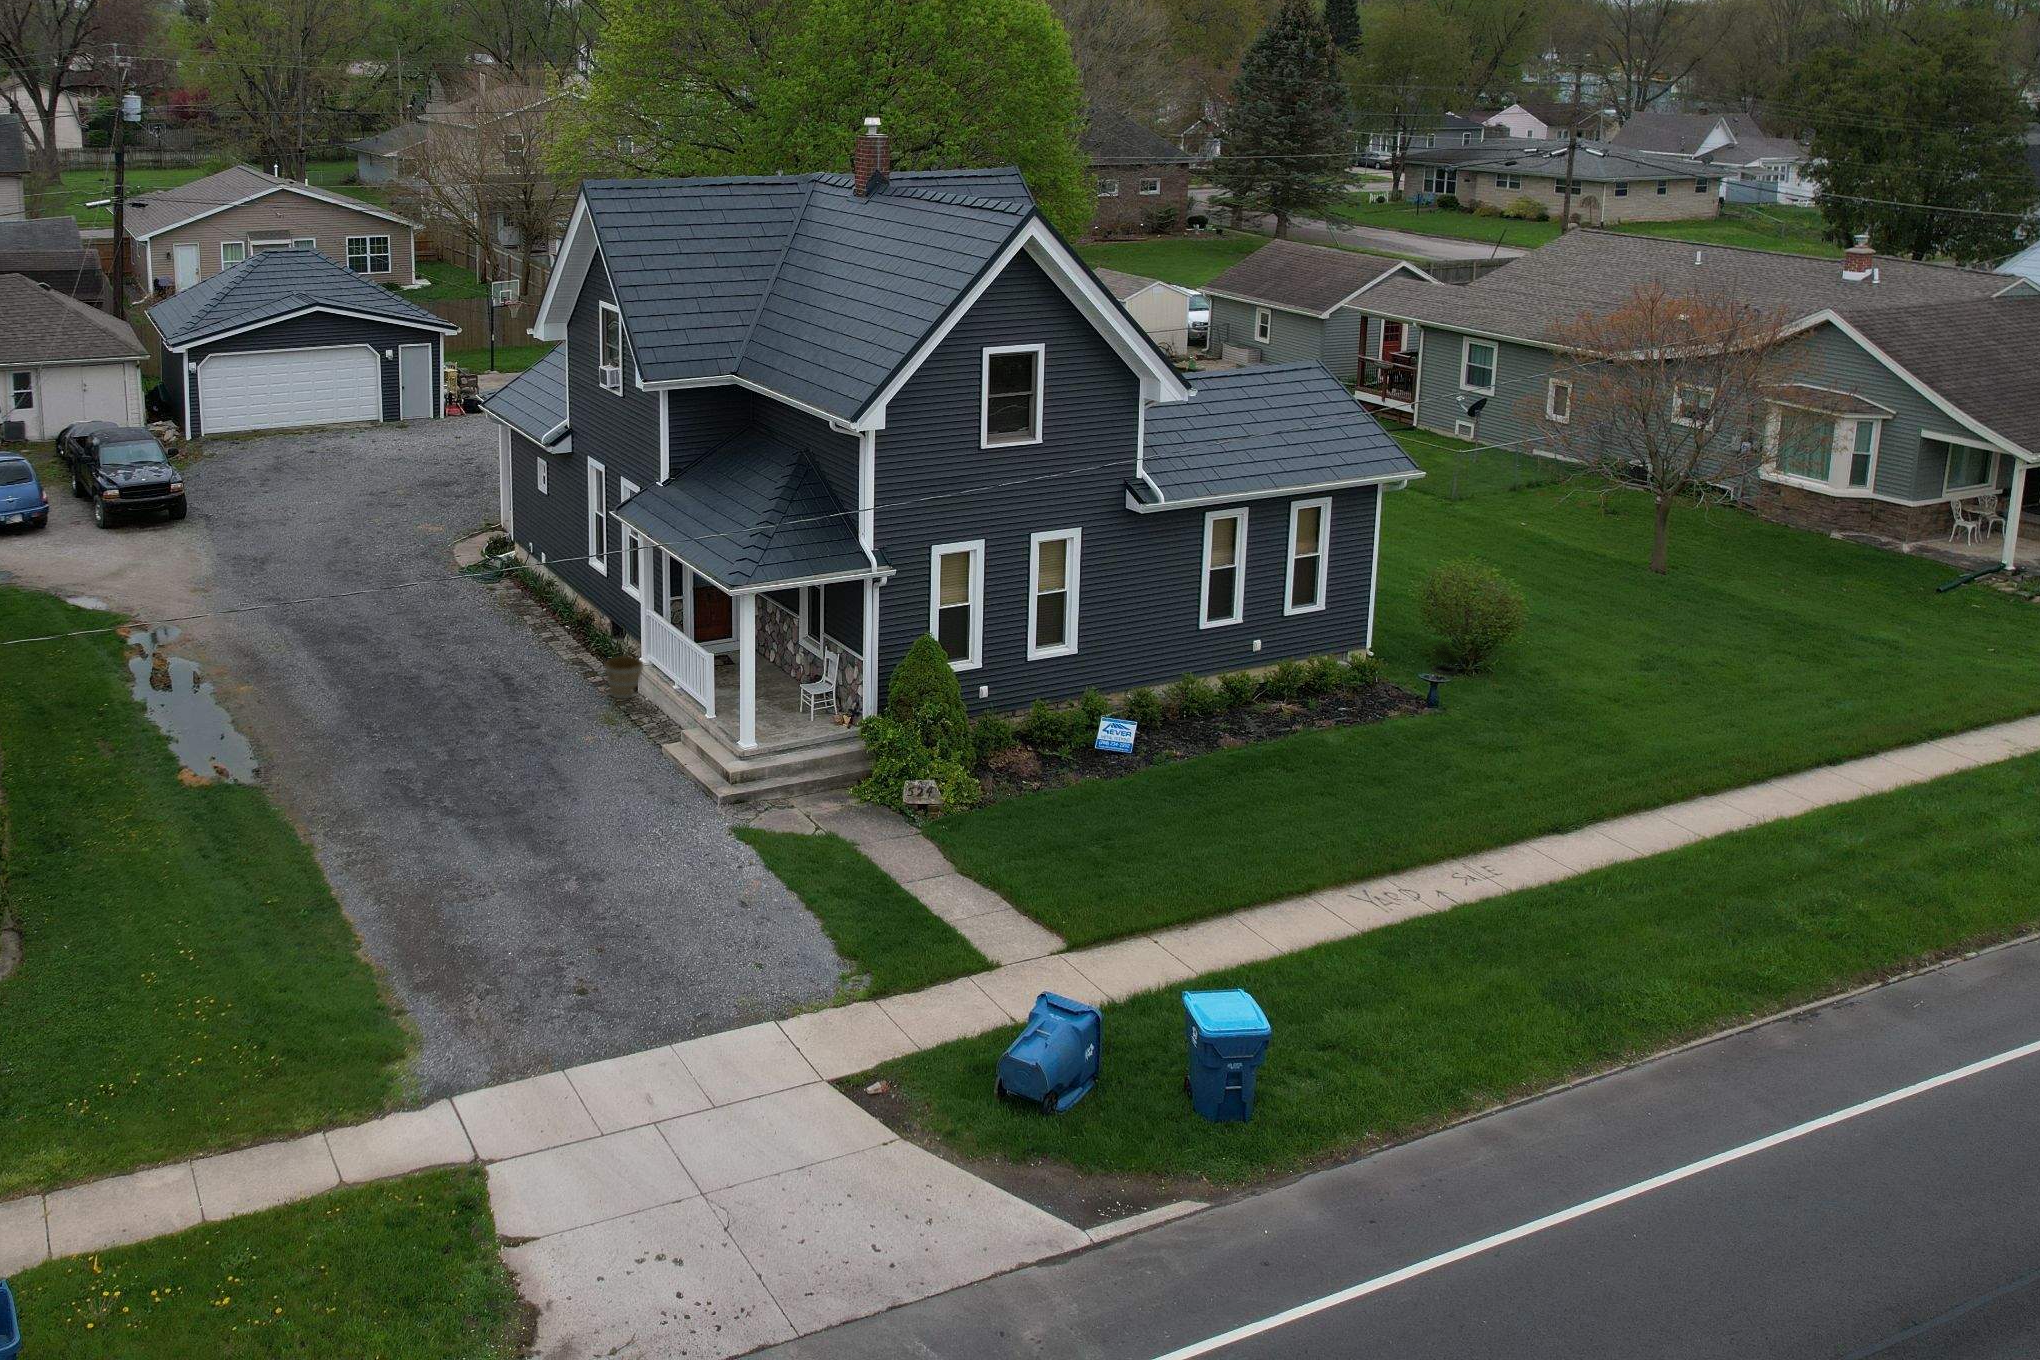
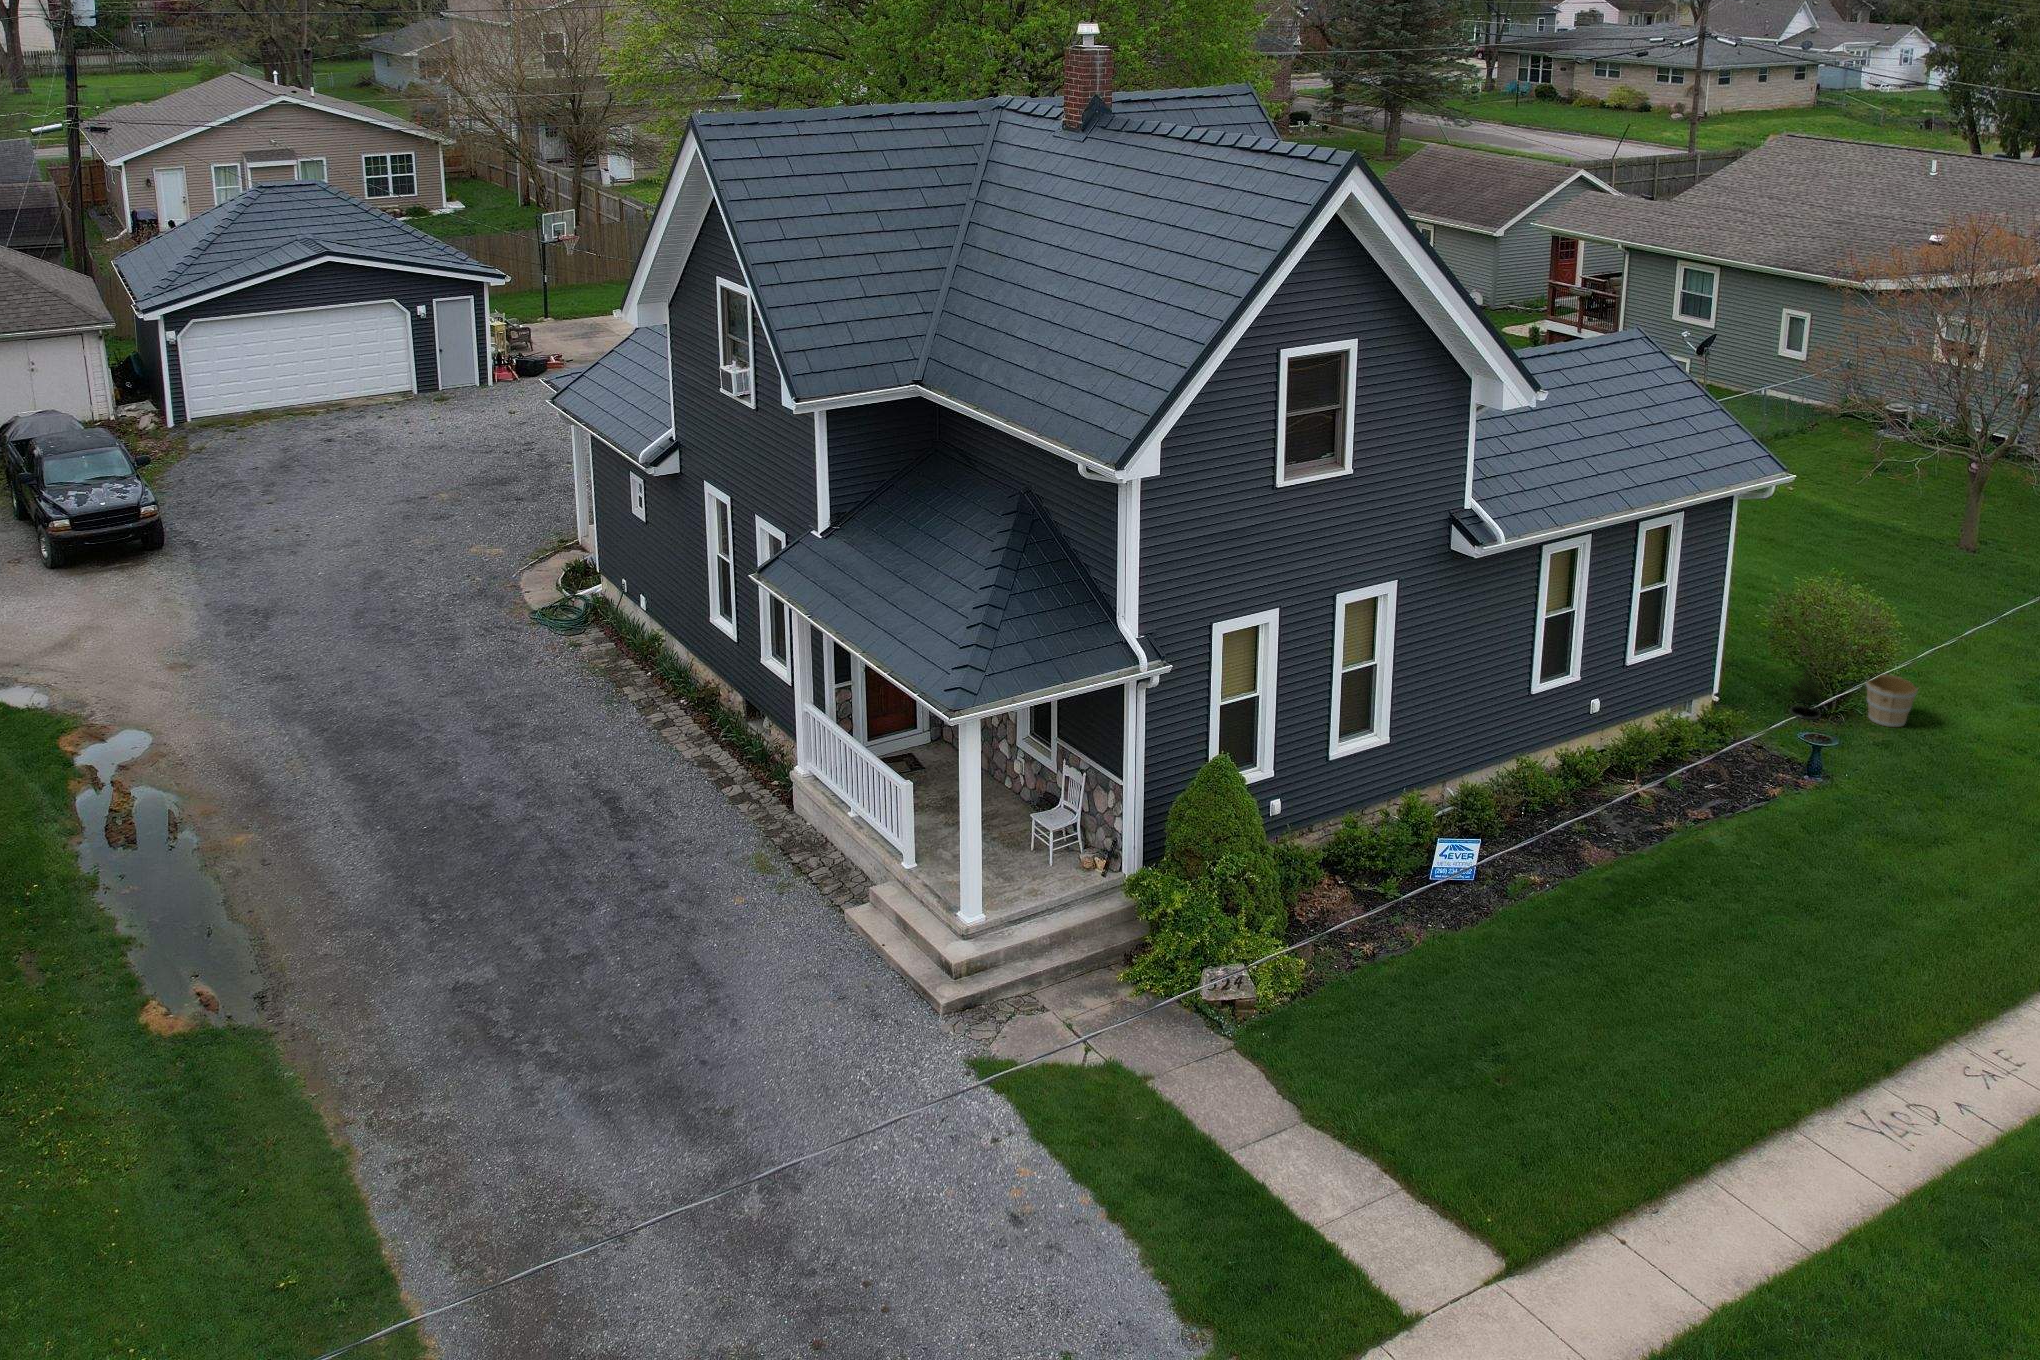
wooden bucket: present [604,656,644,699] -> present [1866,674,1918,727]

